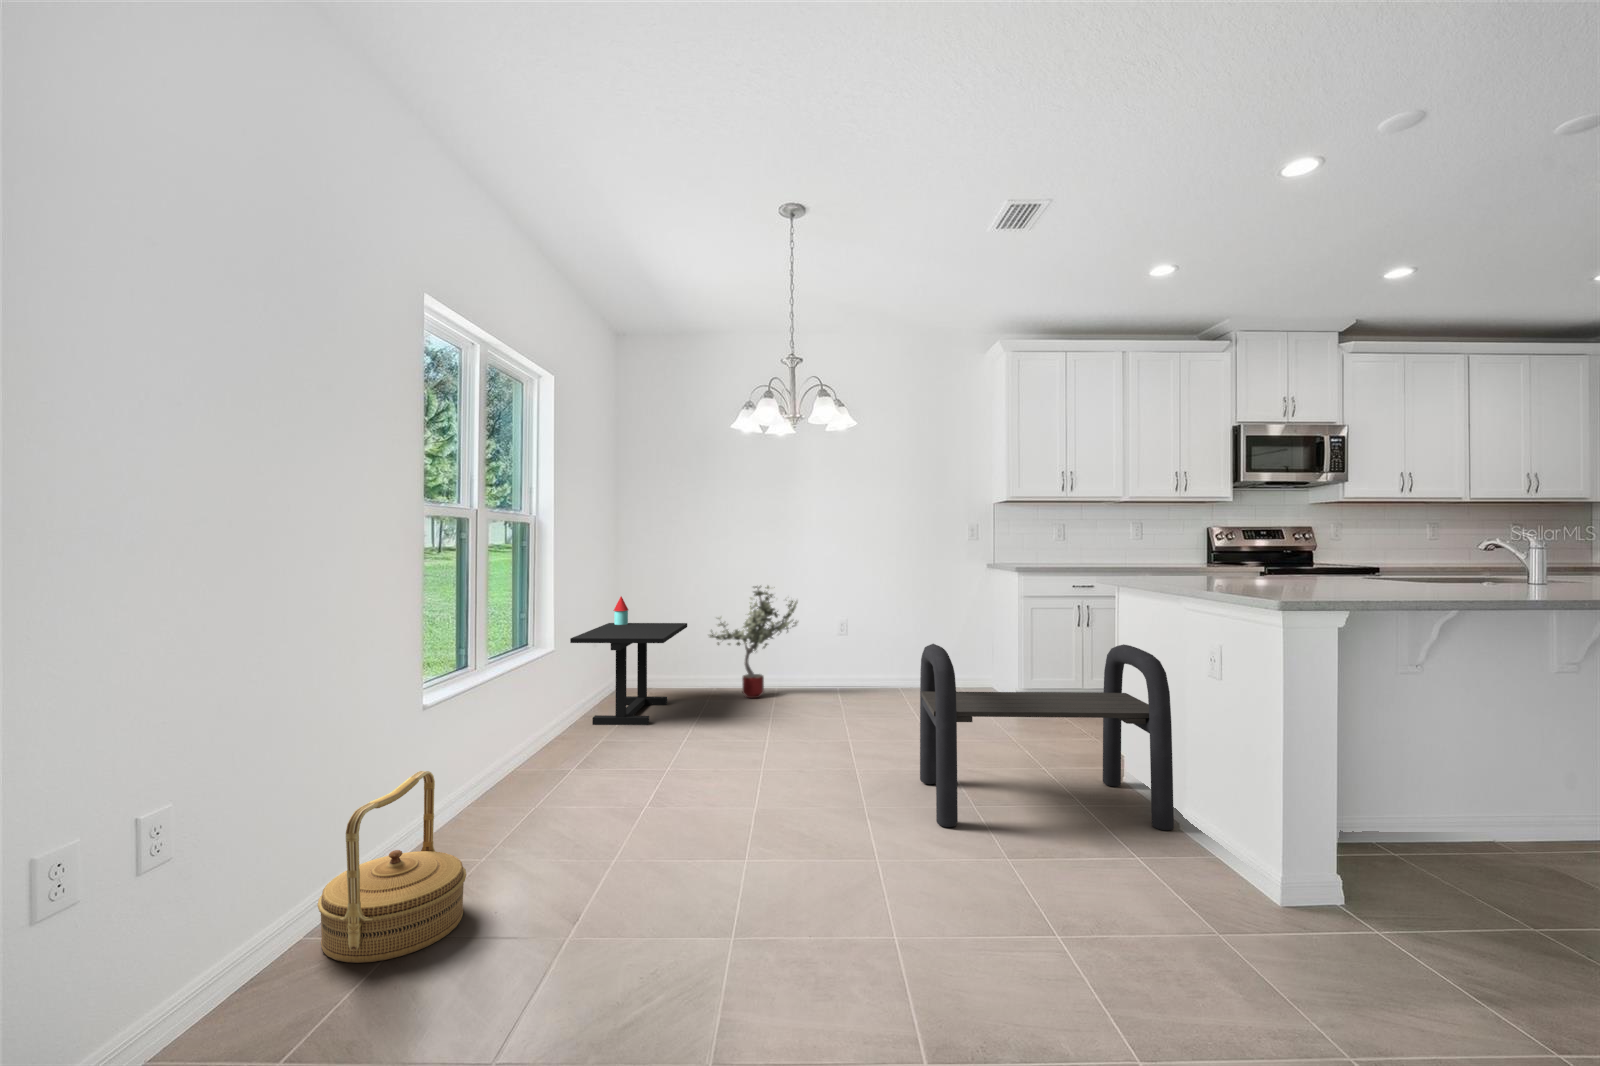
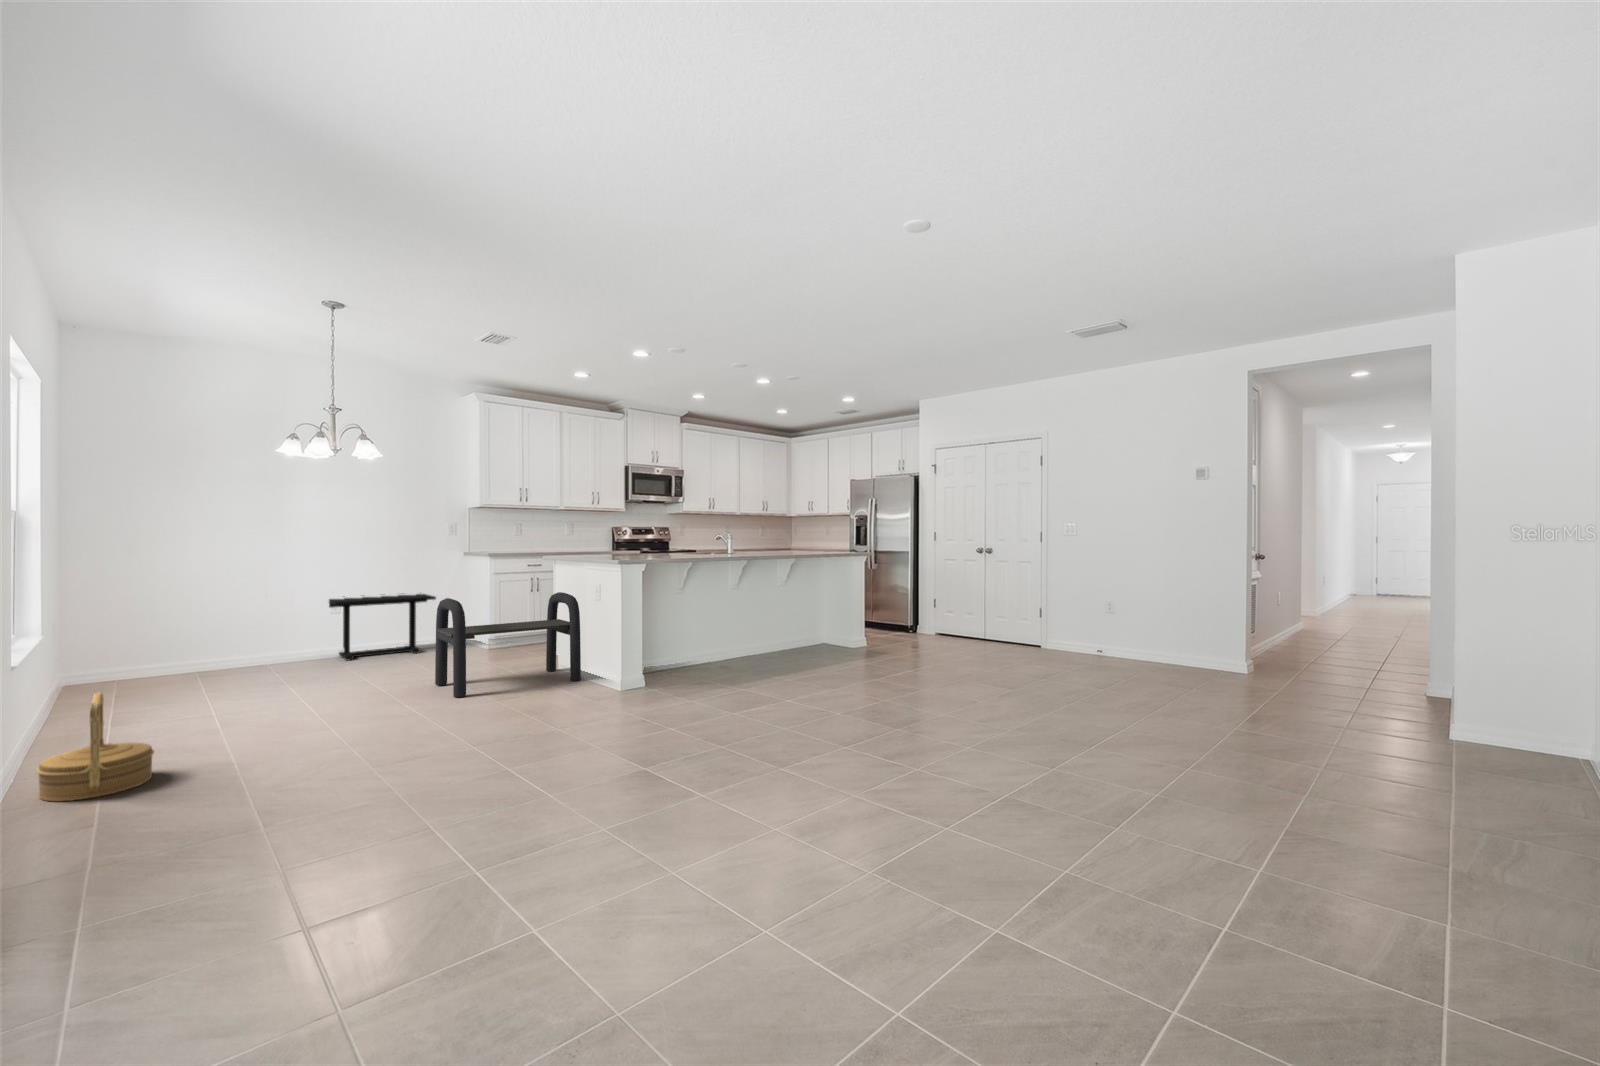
potted tree: present [710,586,798,698] -> none [205,572,305,668]
side table: present [570,596,687,725] -> present [329,592,436,660]

